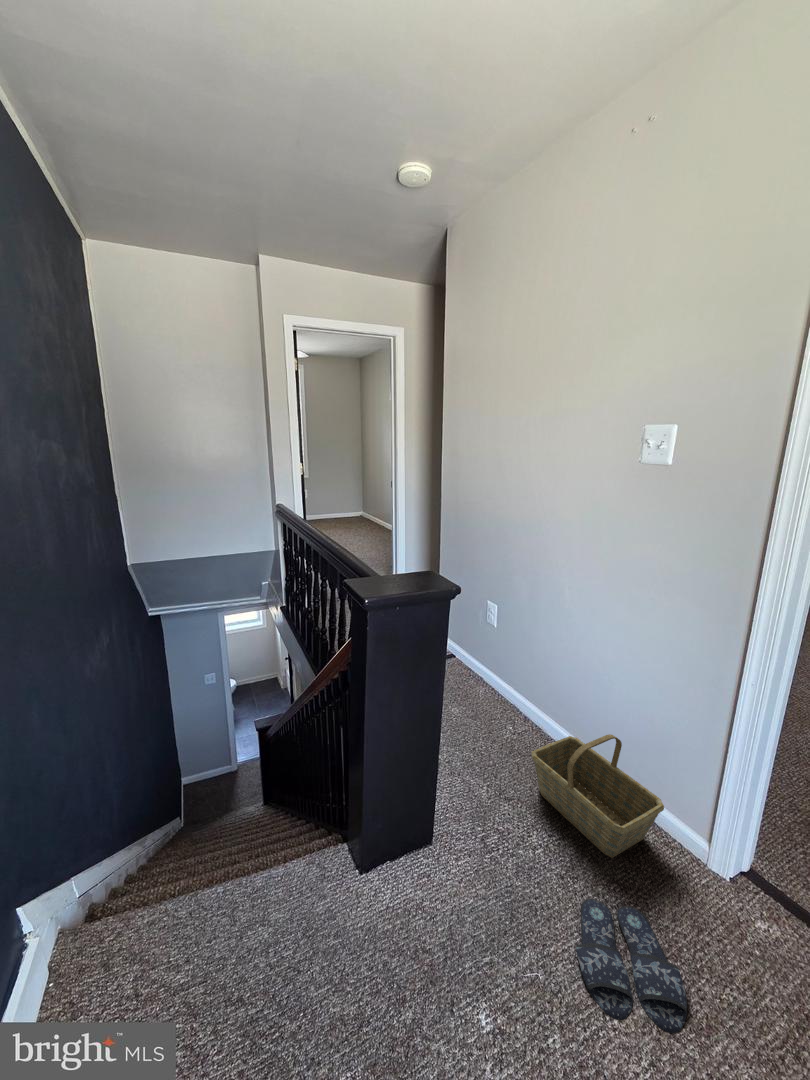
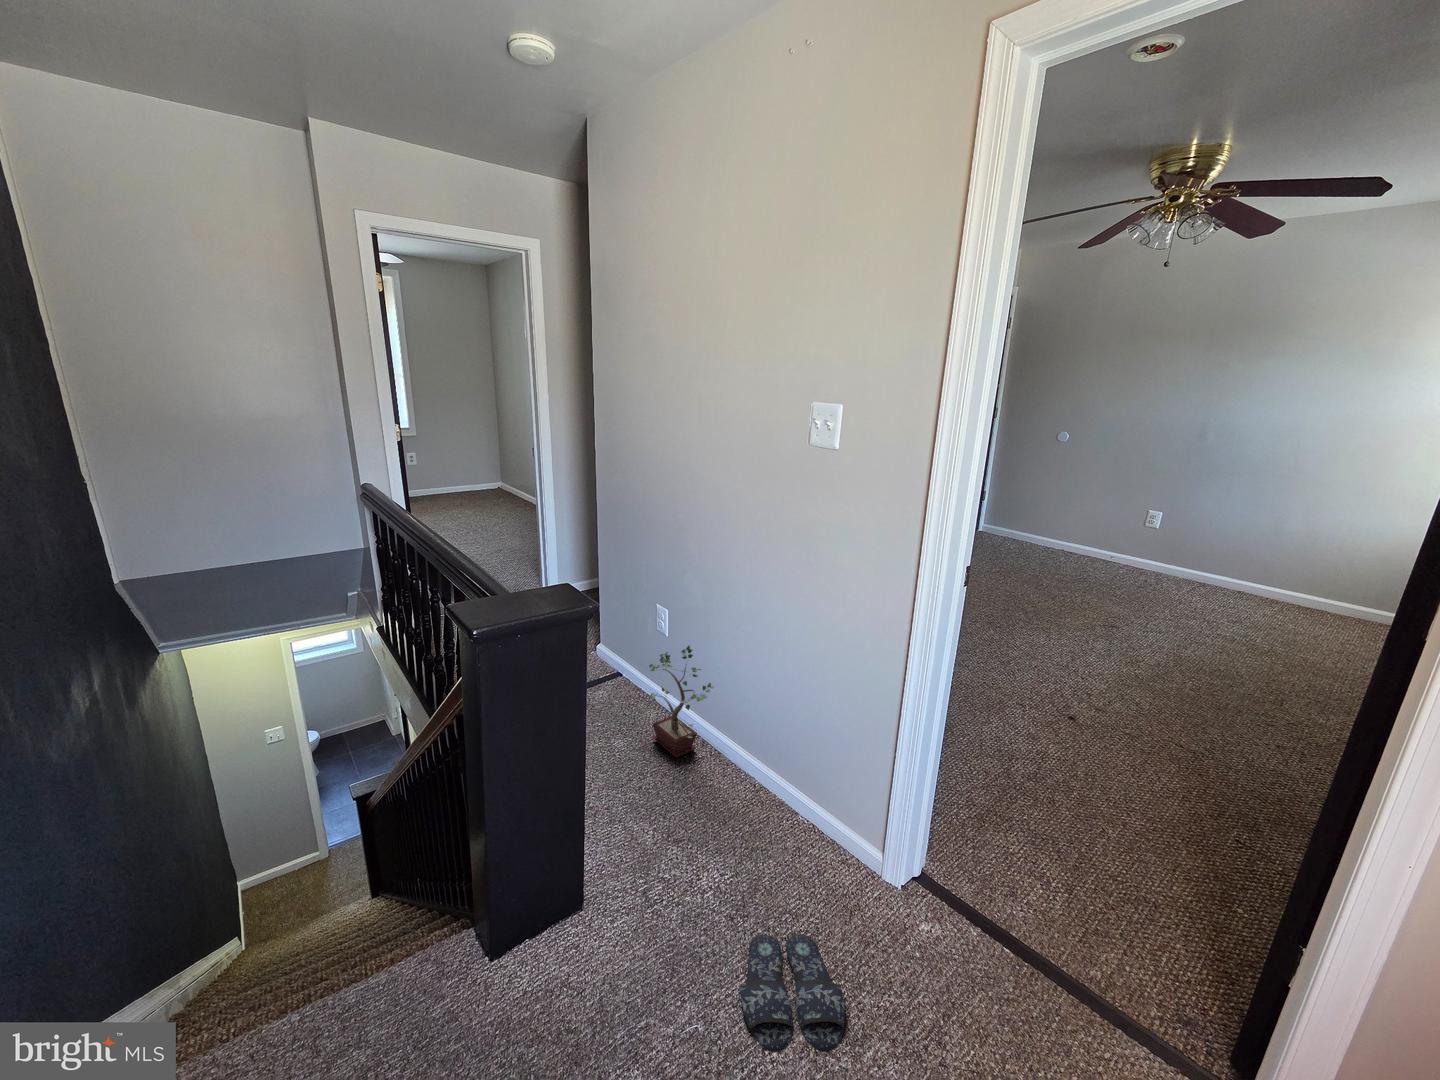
potted plant: none [476,633,537,727] -> present [649,646,714,757]
basket: present [531,734,664,858] -> none [705,753,841,888]

